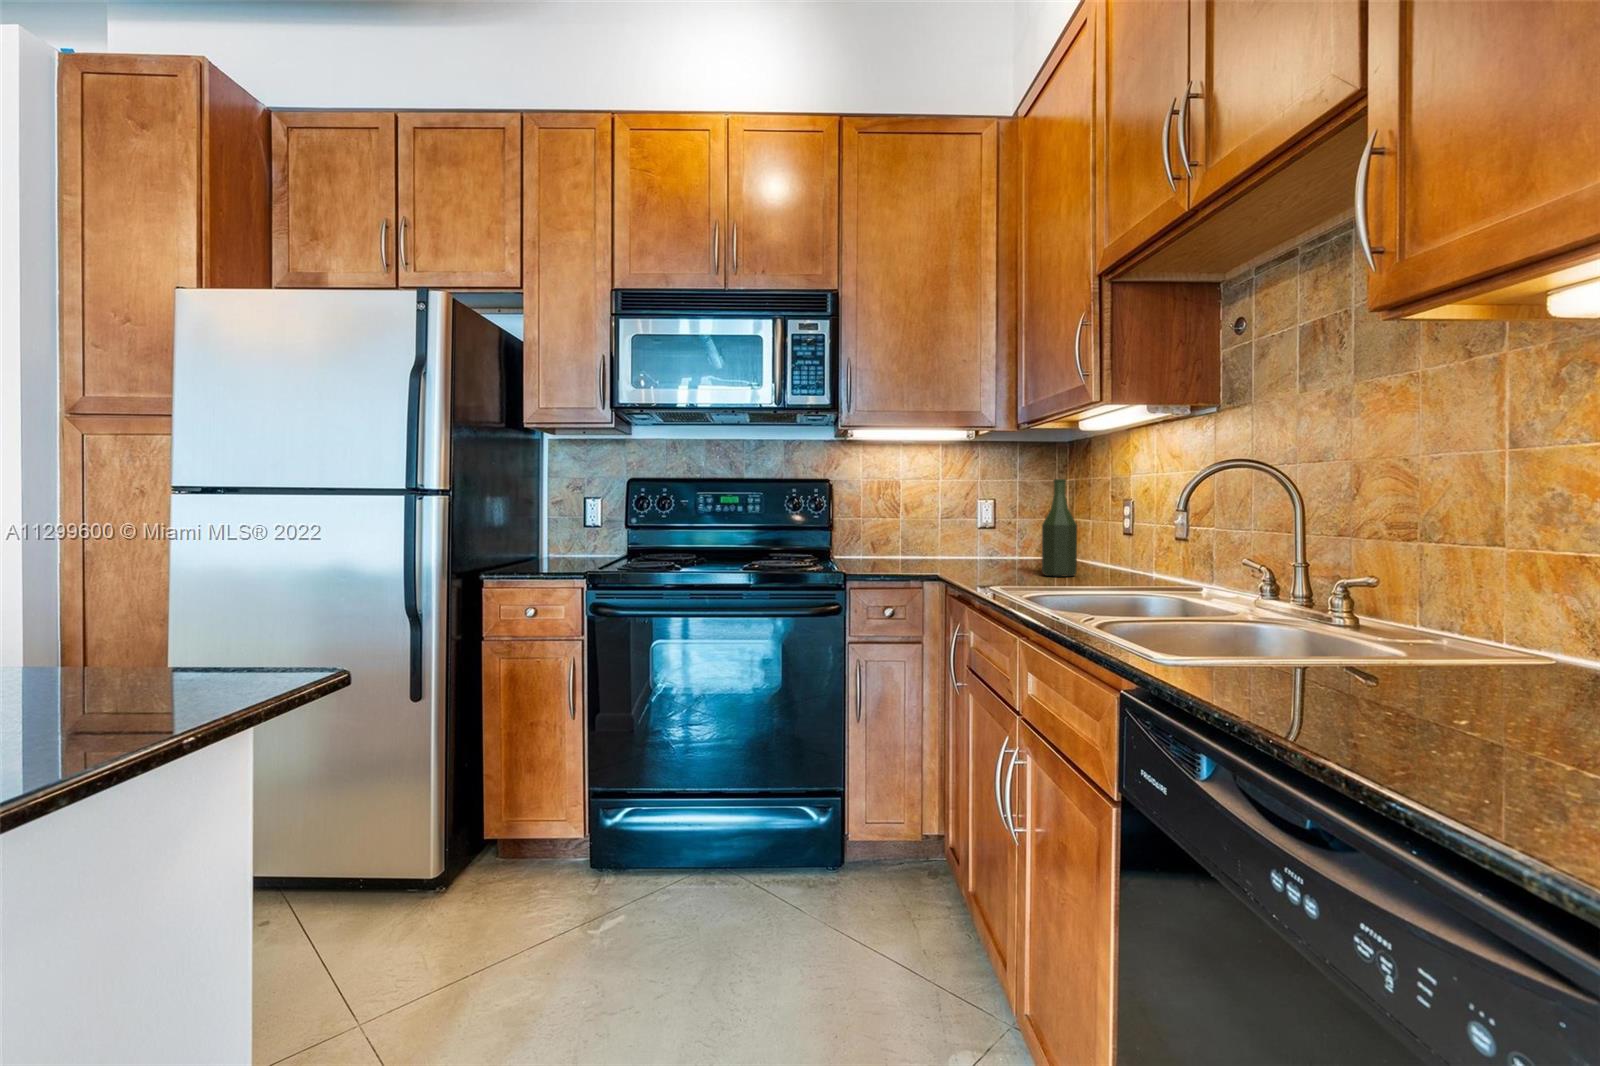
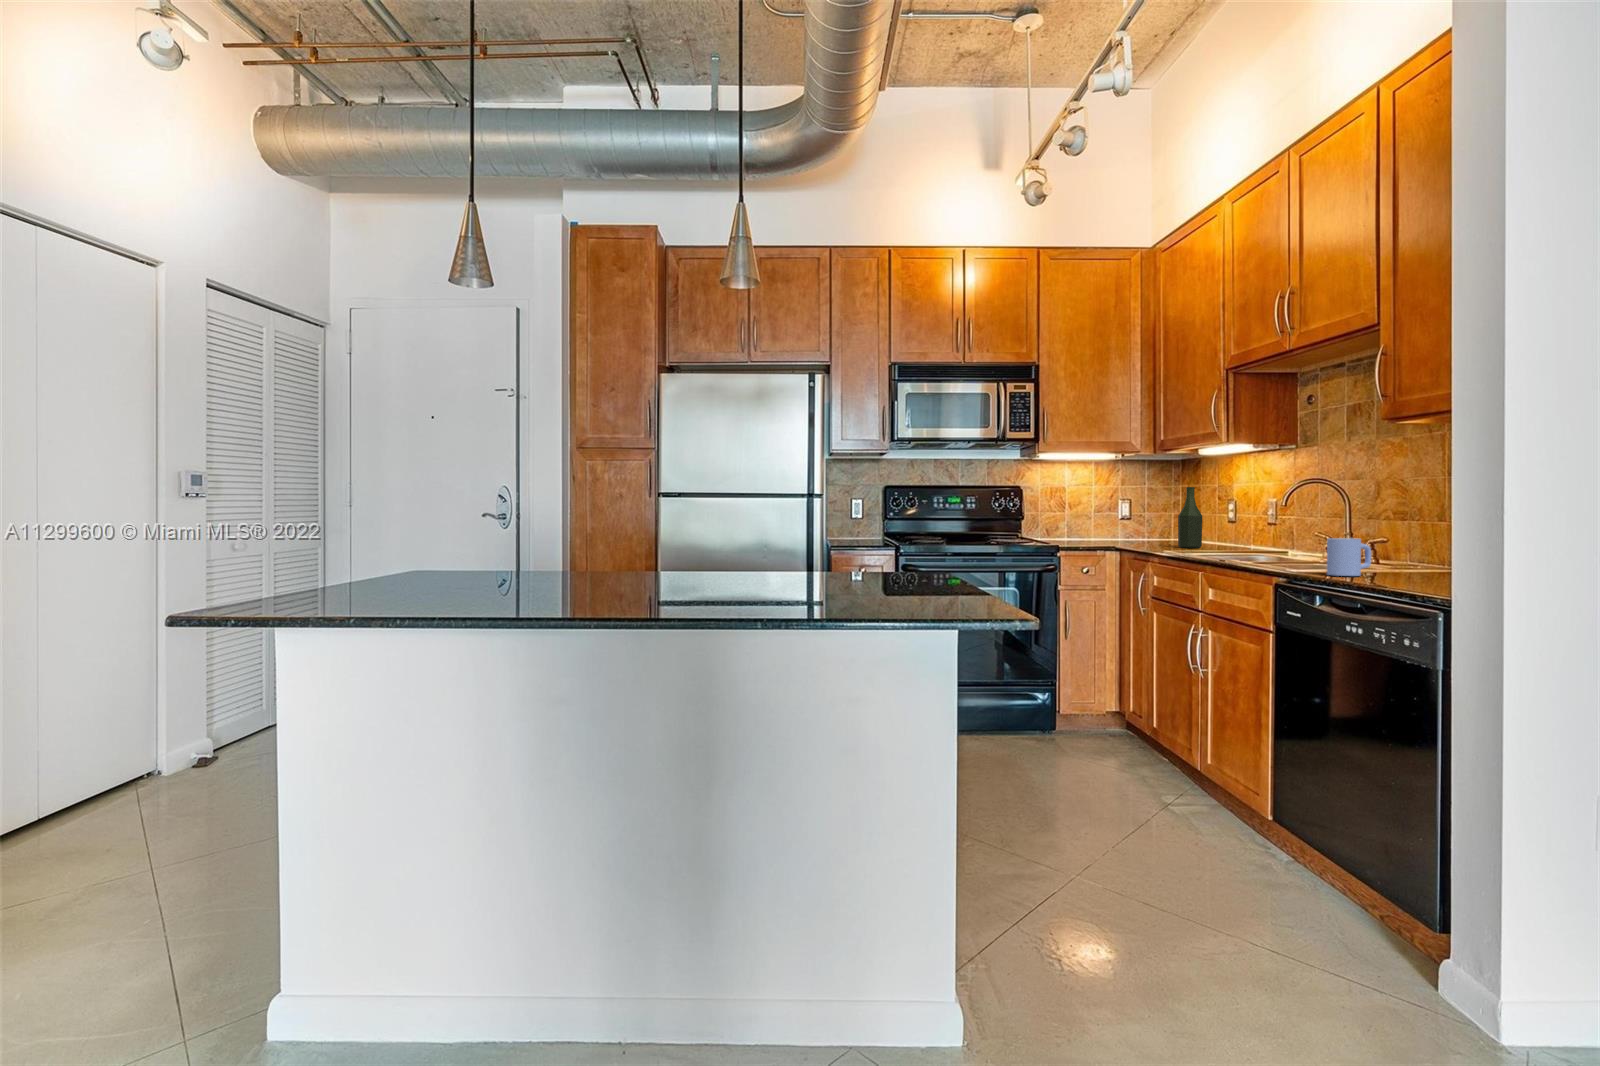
mug: none [1233,598,1344,703] -> present [1327,538,1371,576]

